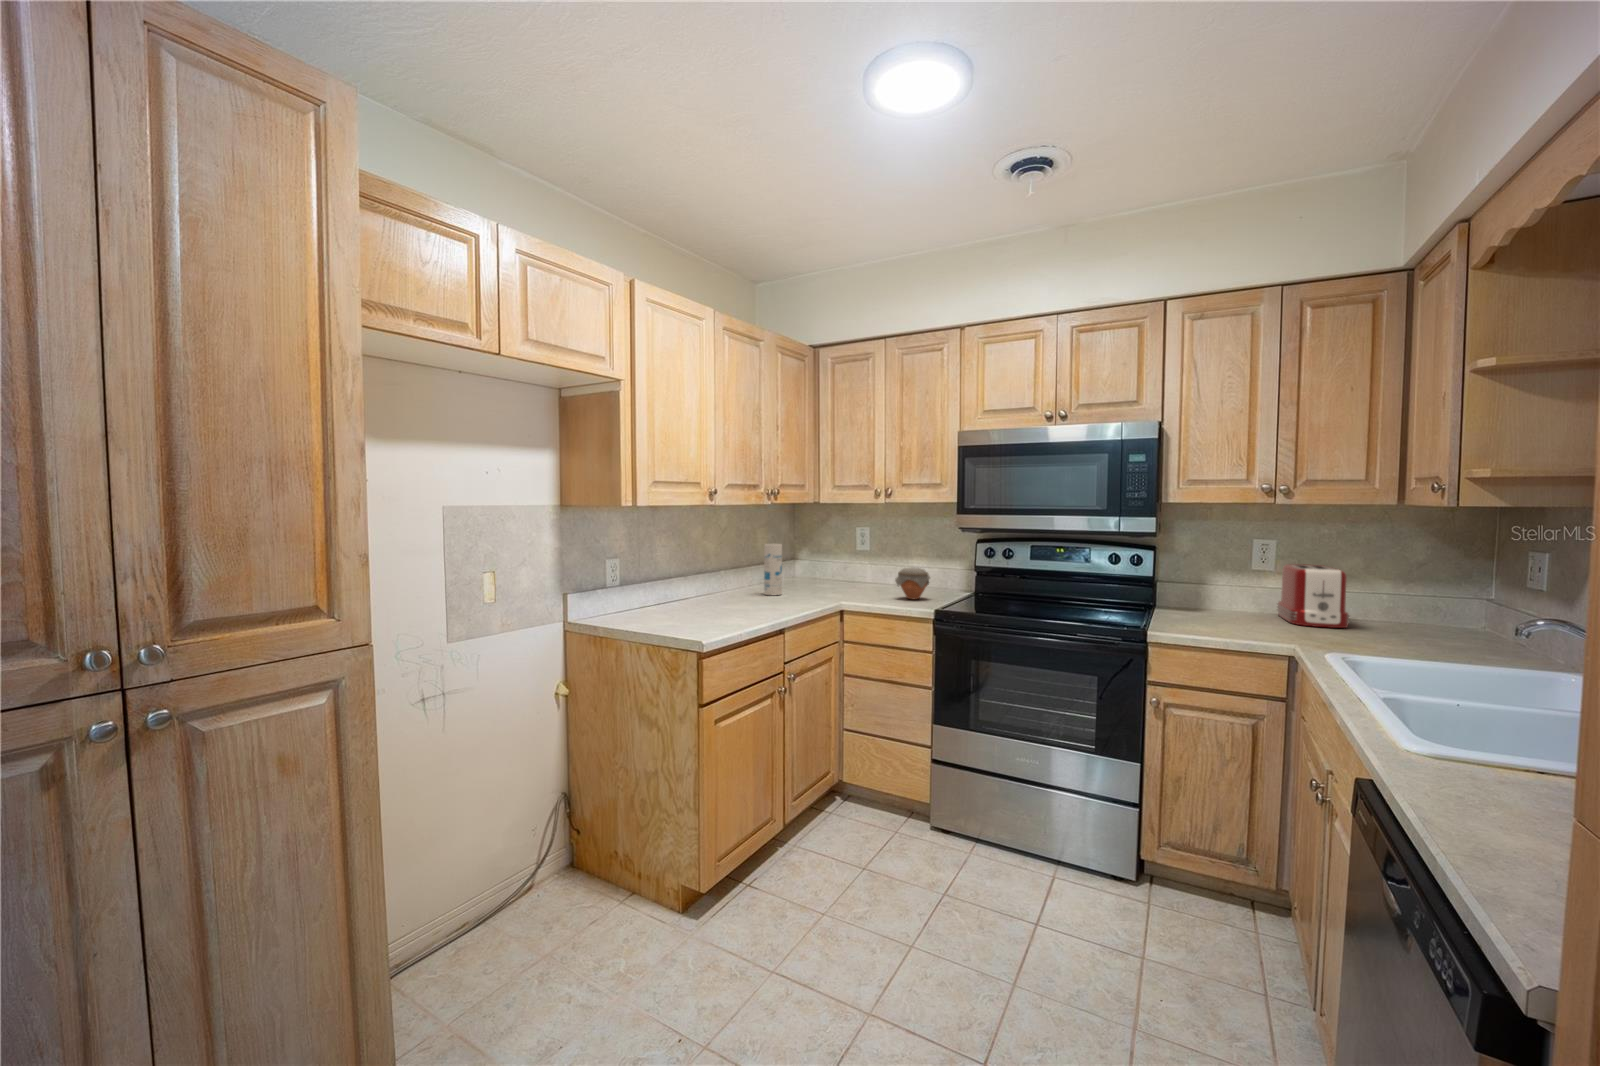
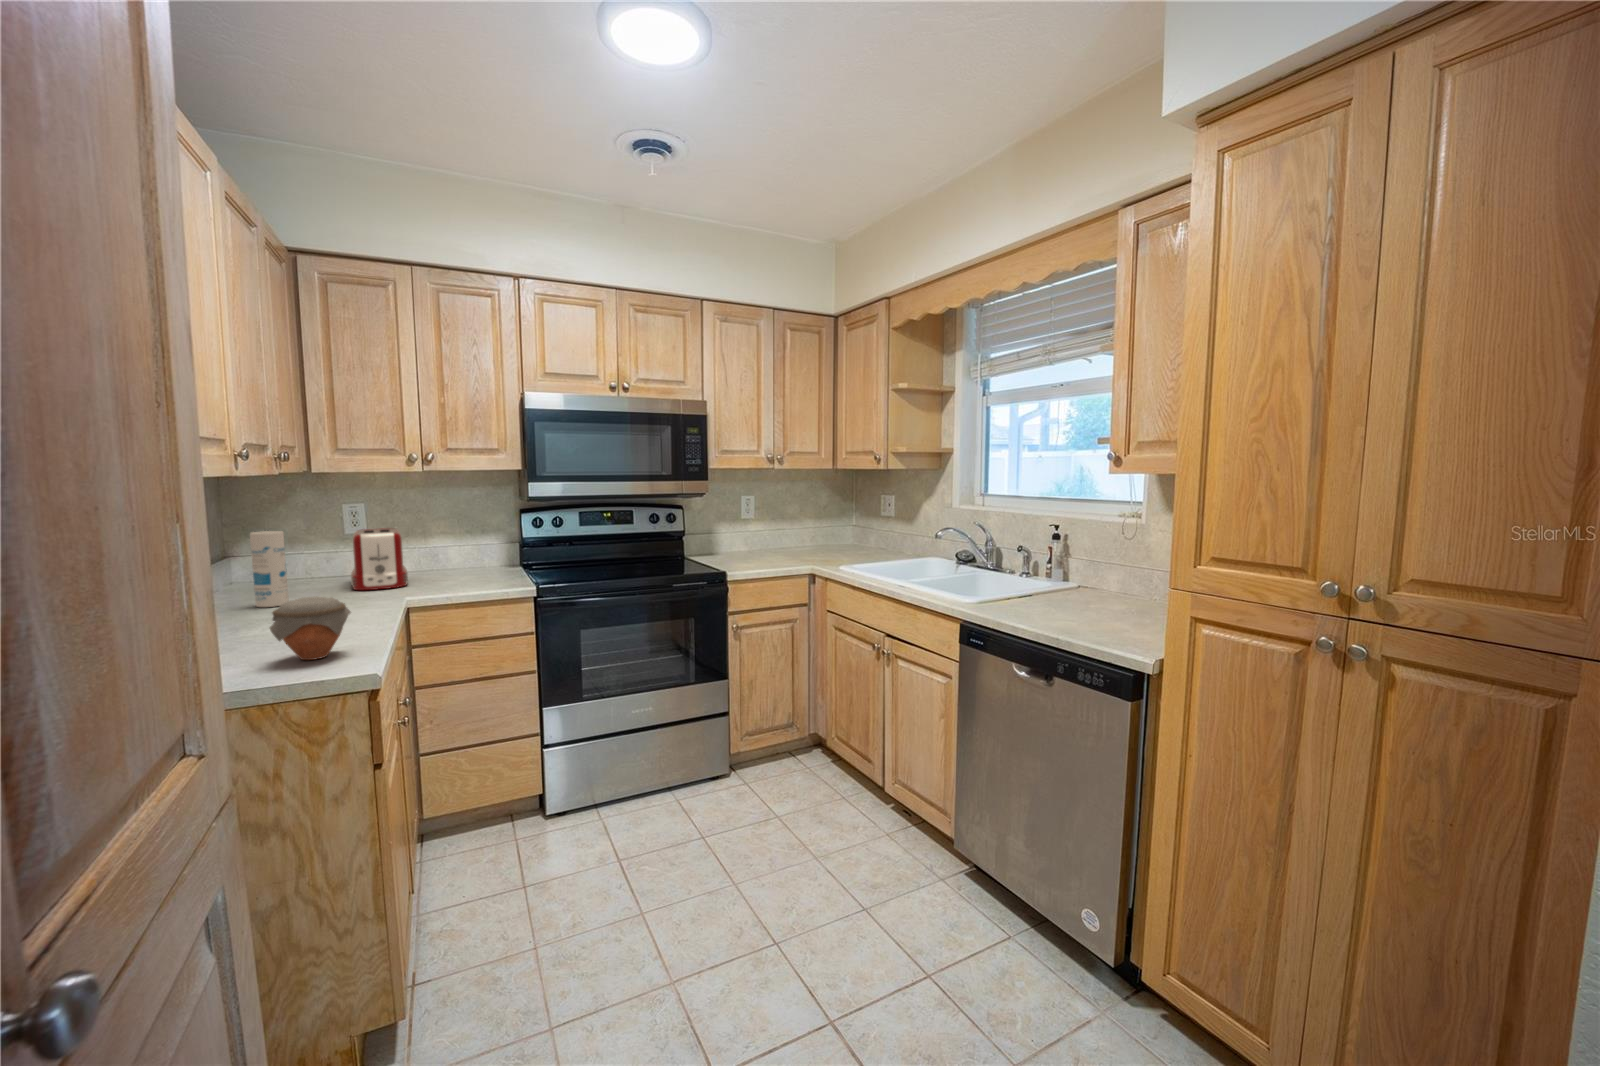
toaster: present [1277,564,1350,628] -> present [351,528,408,590]
jar: present [895,568,930,599] -> present [270,596,351,660]

